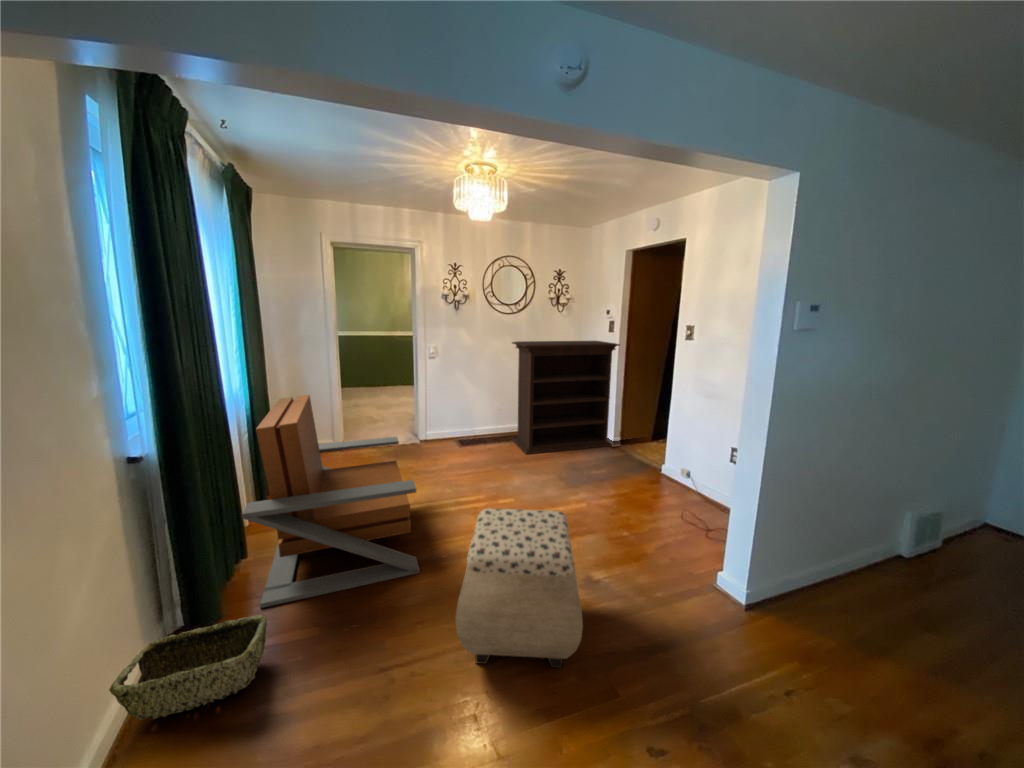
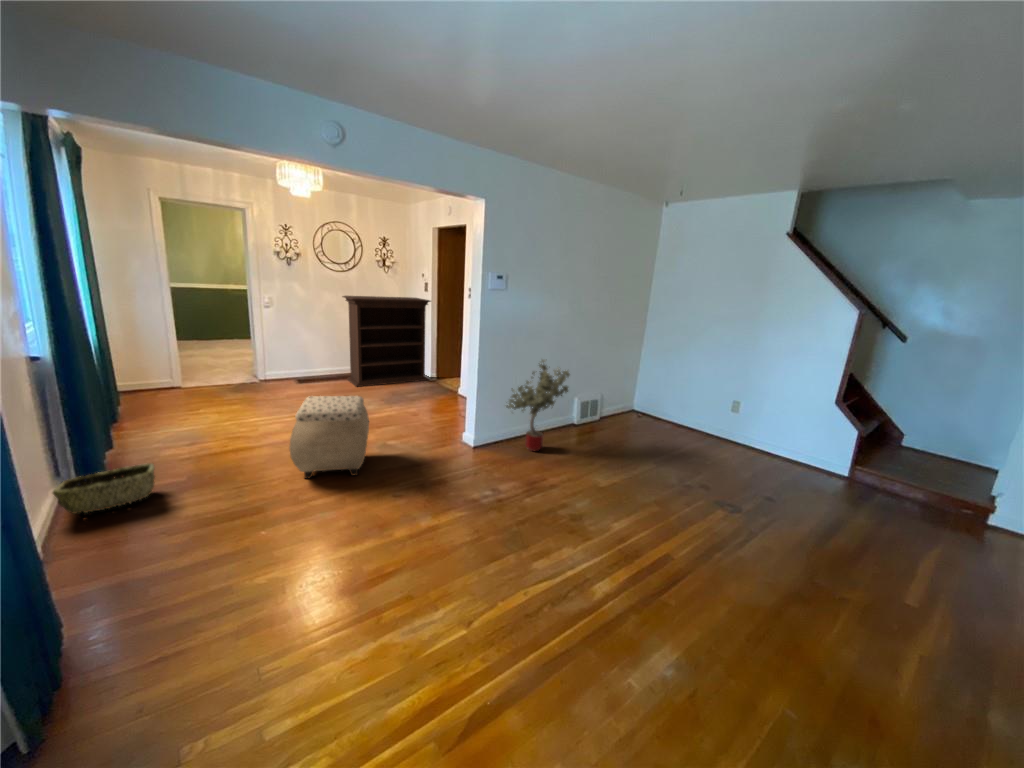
lounge chair: present [242,395,419,608] -> none [121,329,265,473]
potted tree: none [816,453,964,638] -> present [506,360,570,452]

